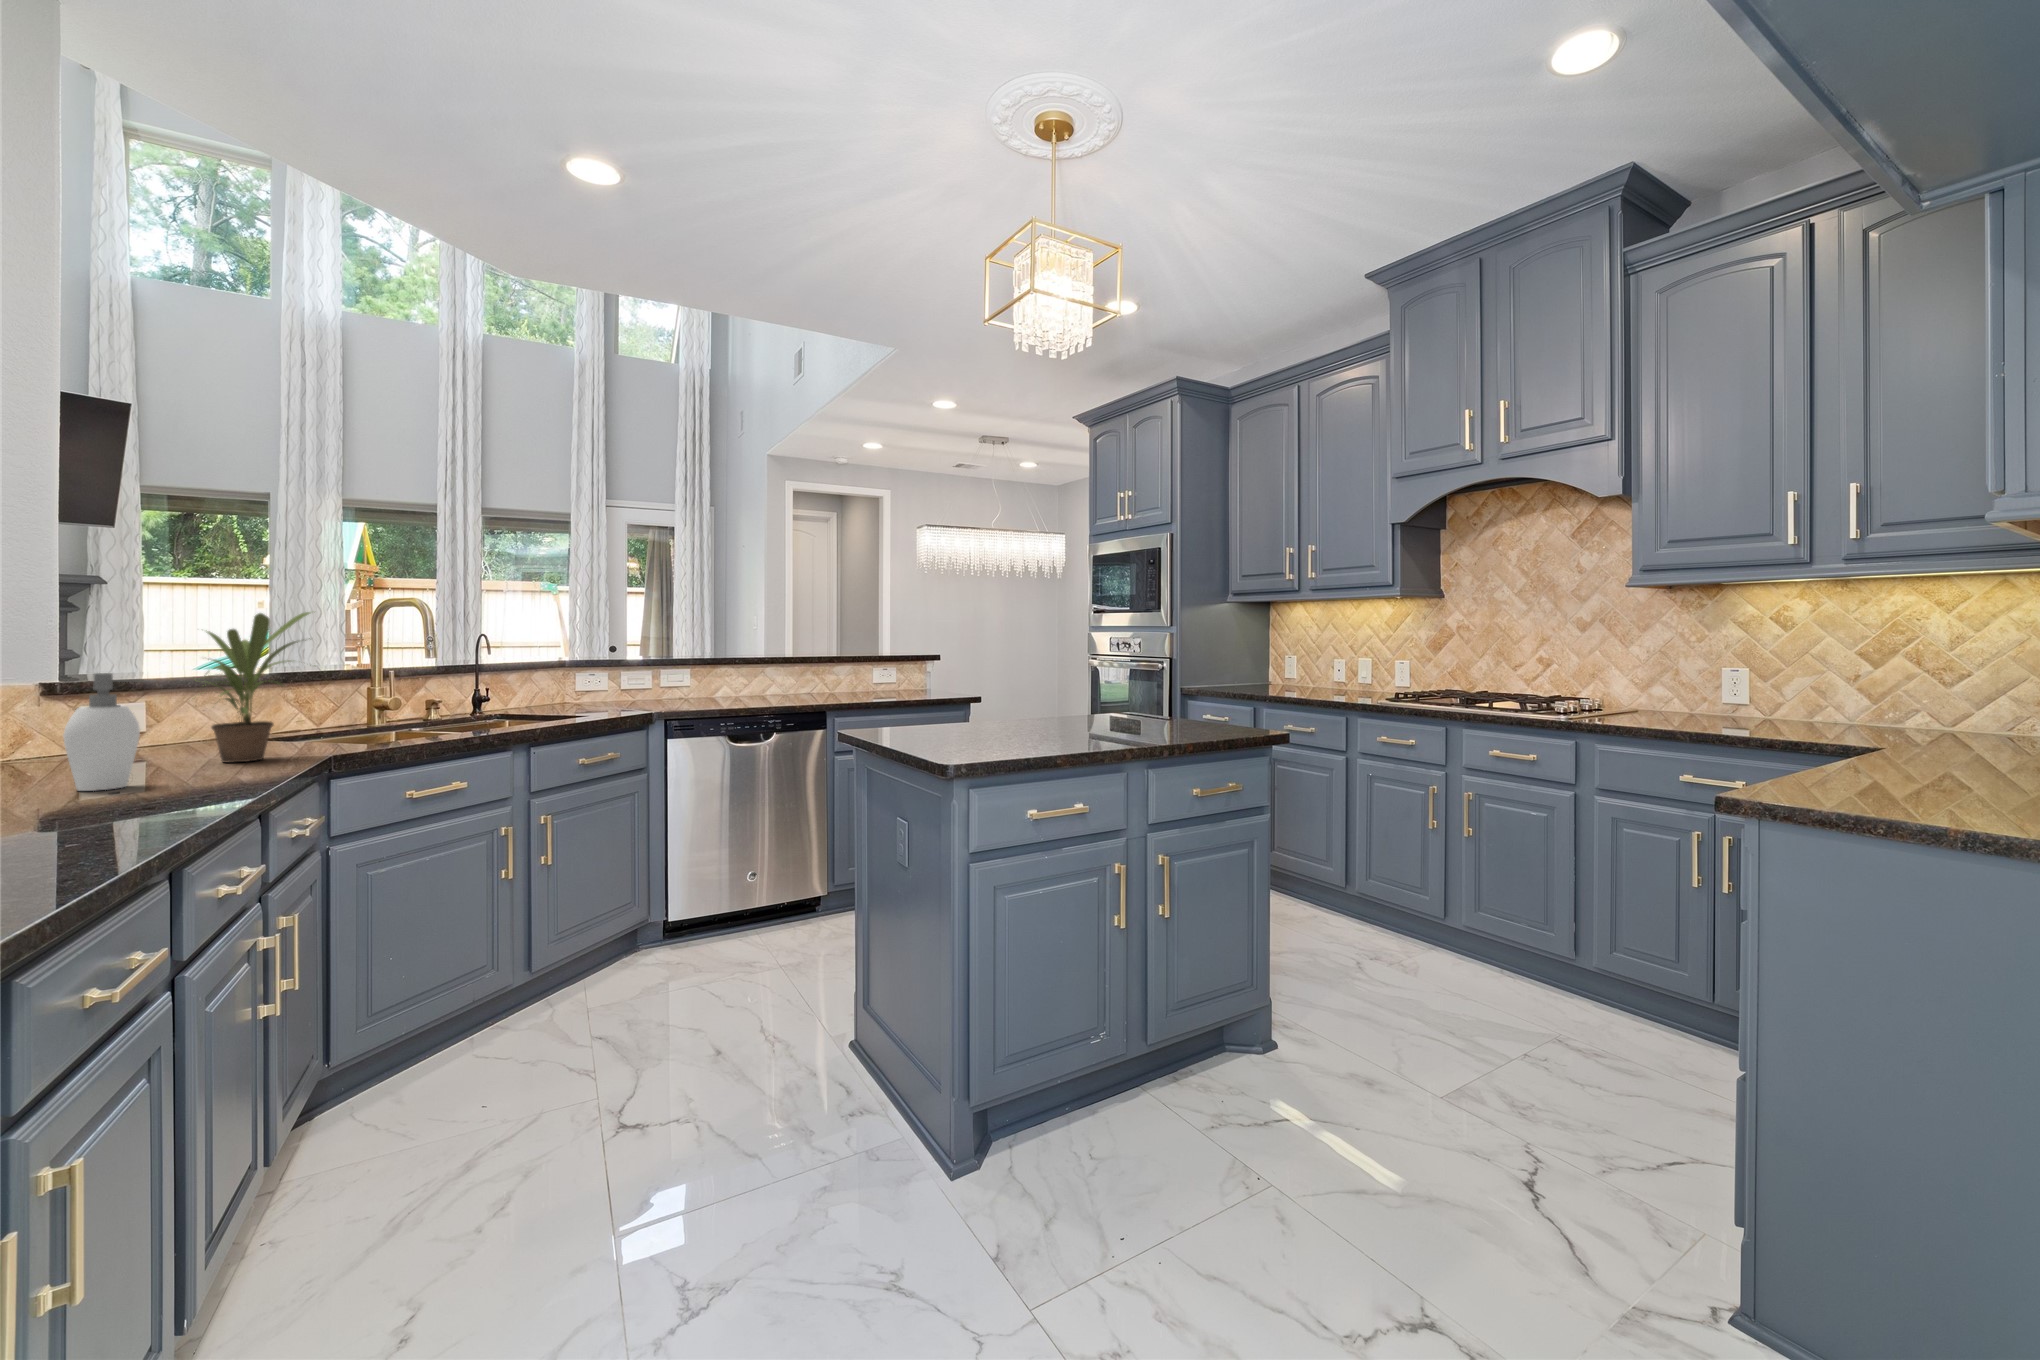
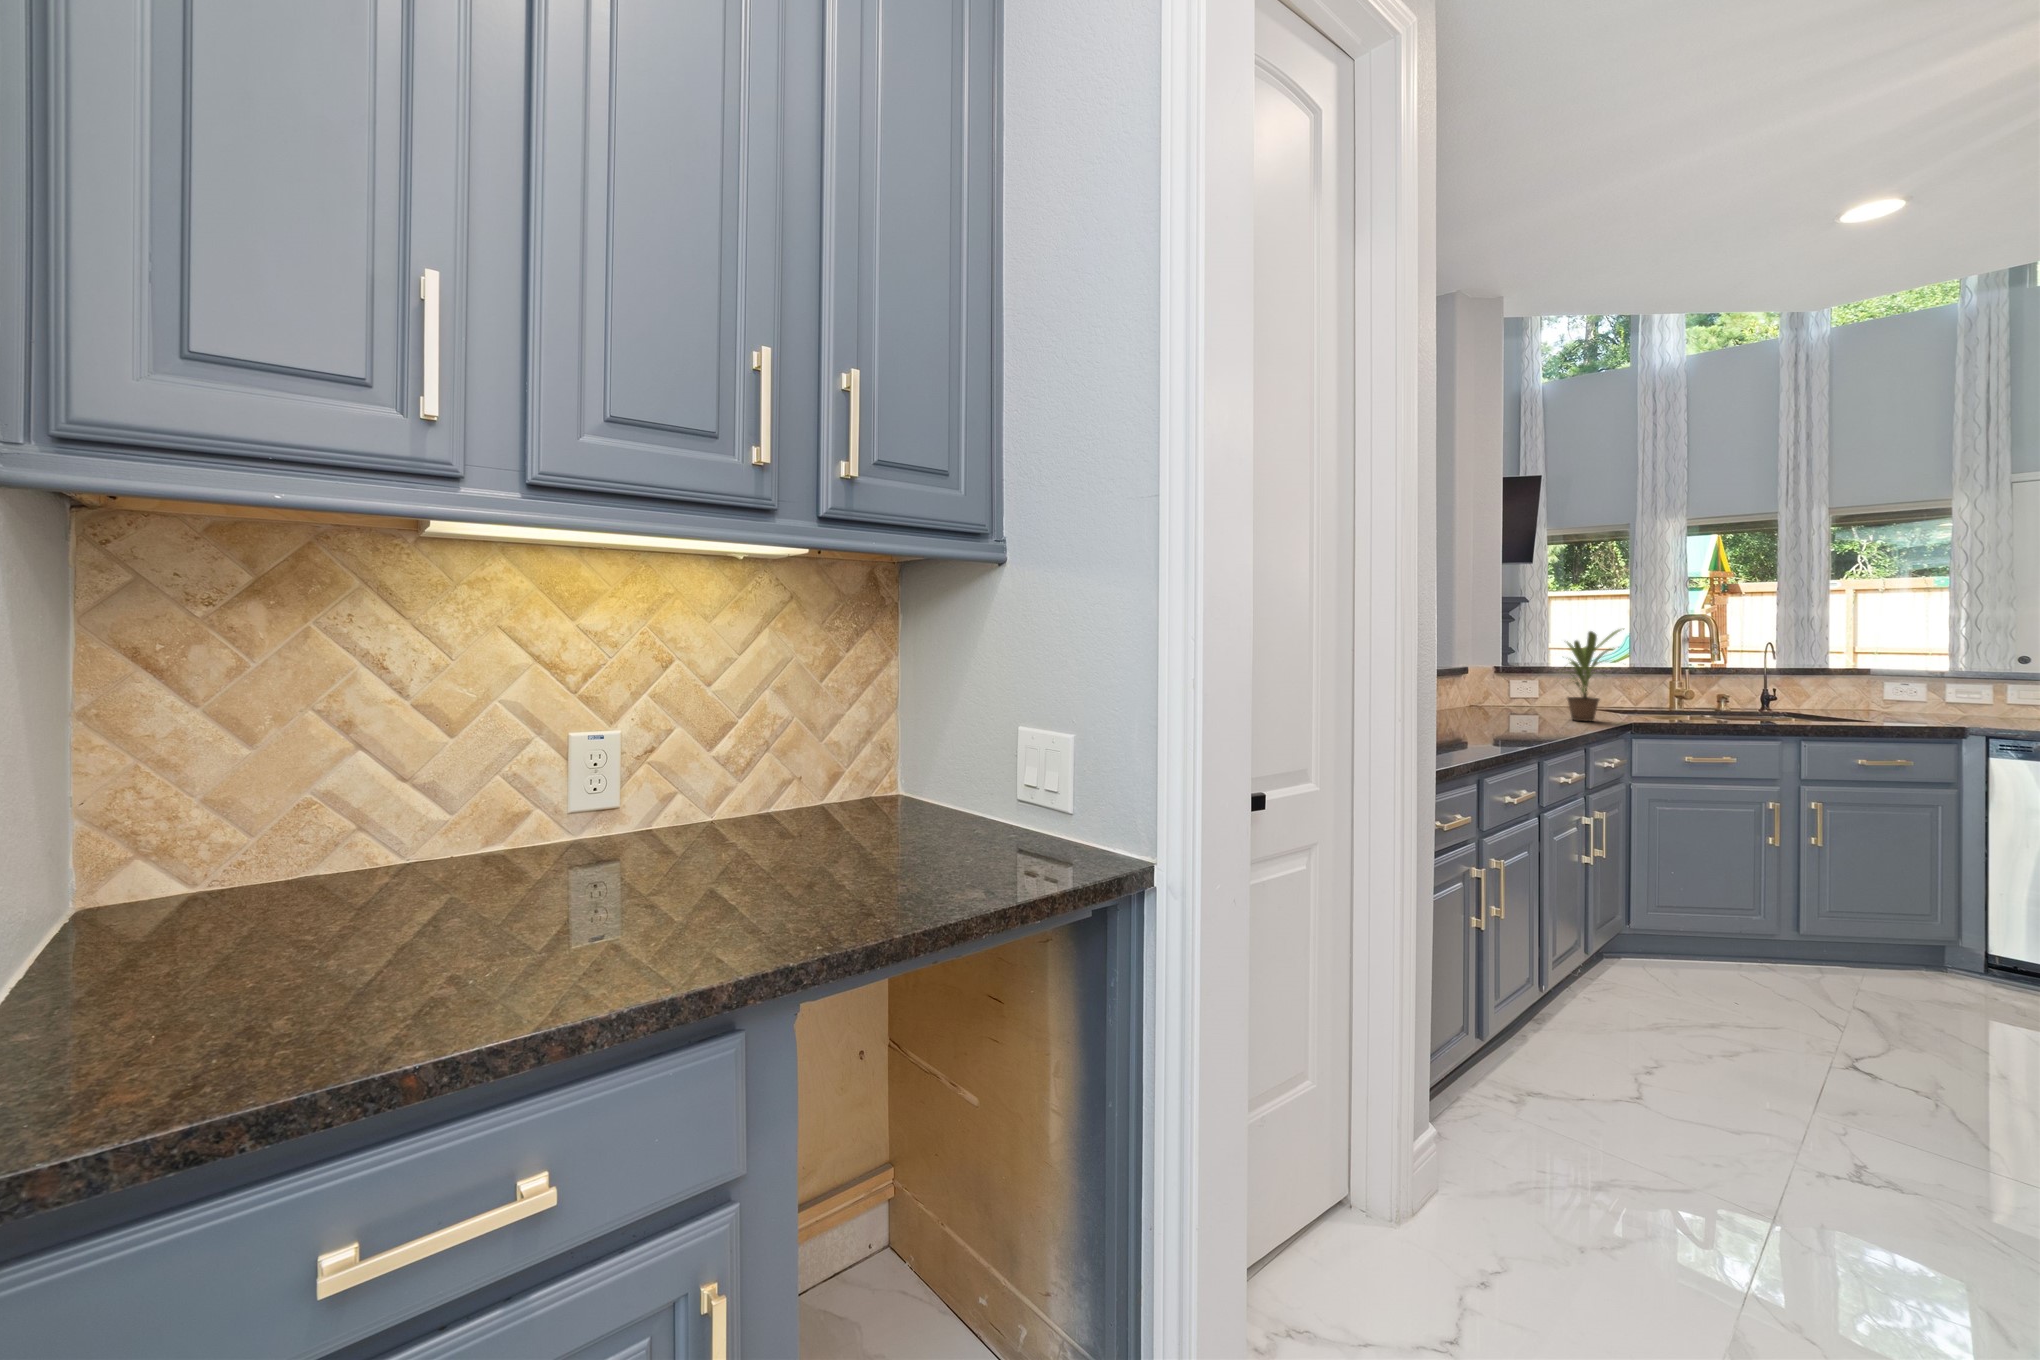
soap dispenser: present [63,673,143,791] -> none [1500,664,1538,725]

